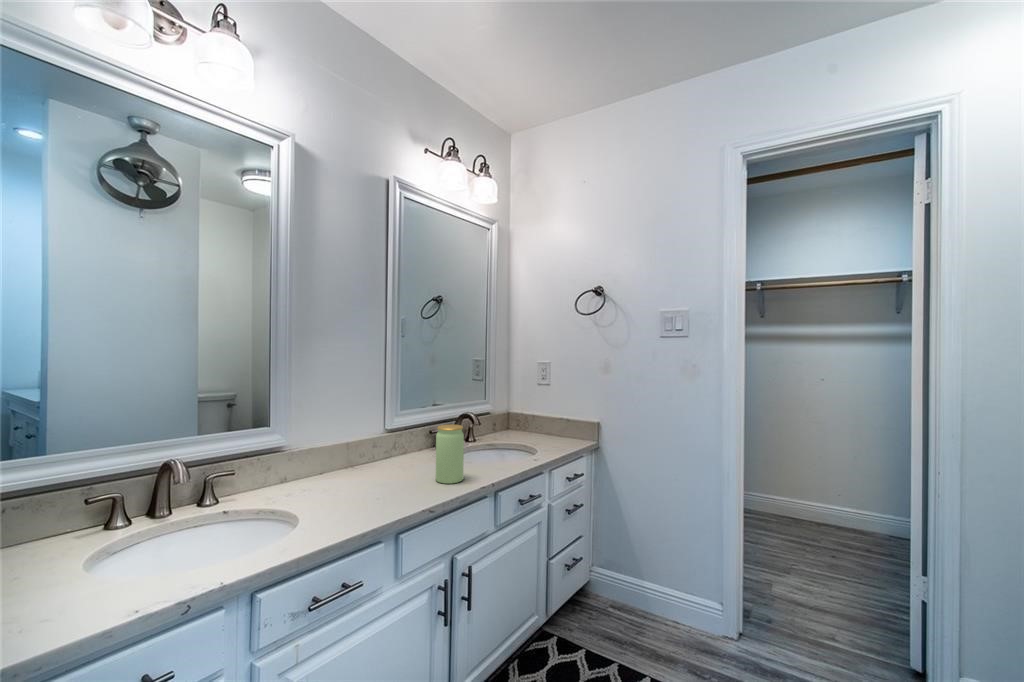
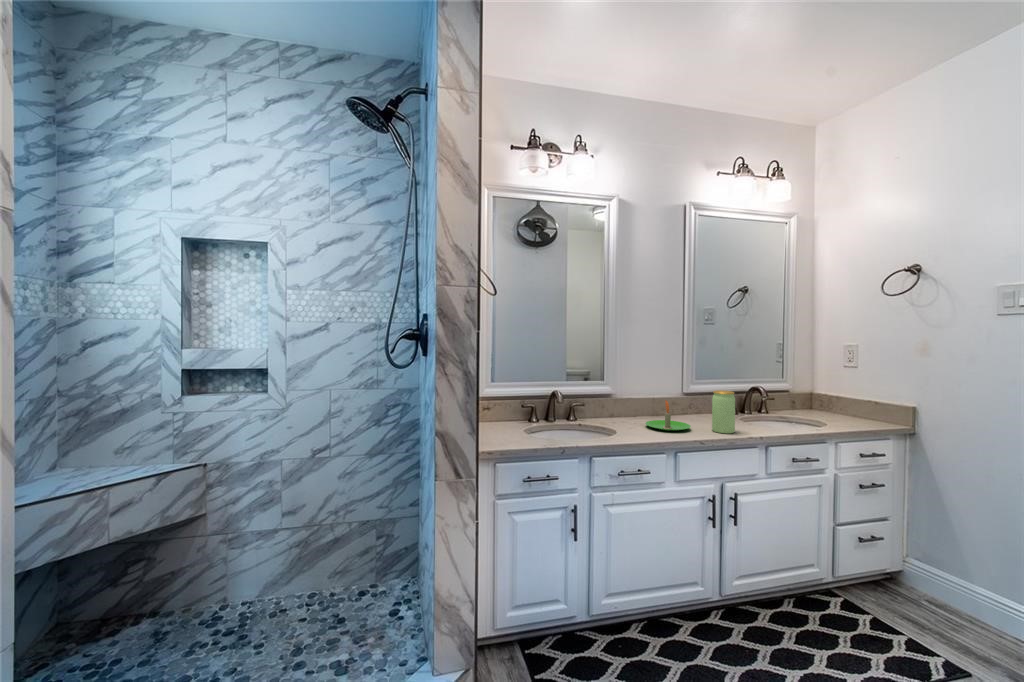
candle: none [344,448,410,496] -> present [645,401,691,431]

